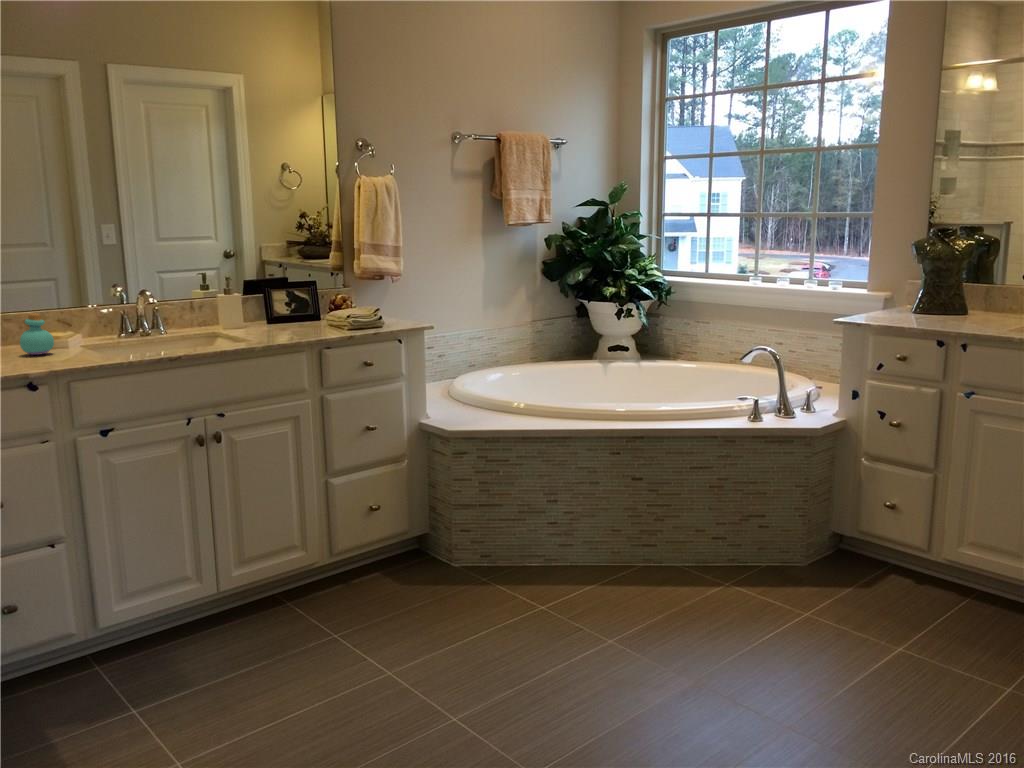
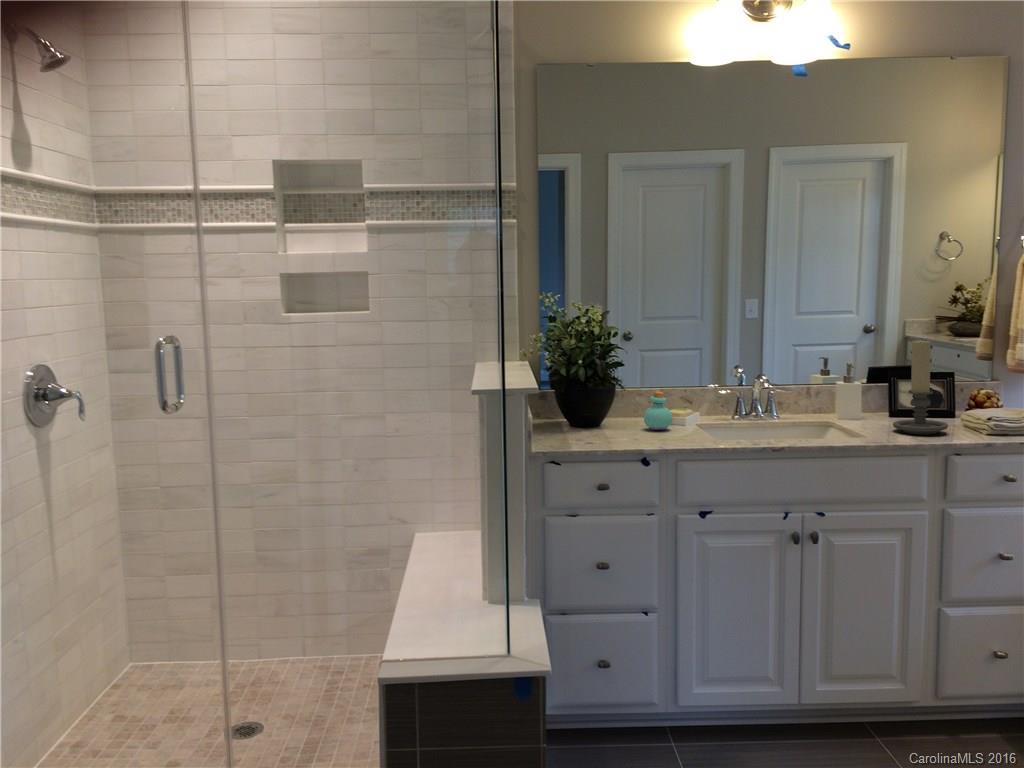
candle holder: none [273,250,318,335] -> present [893,340,948,435]

